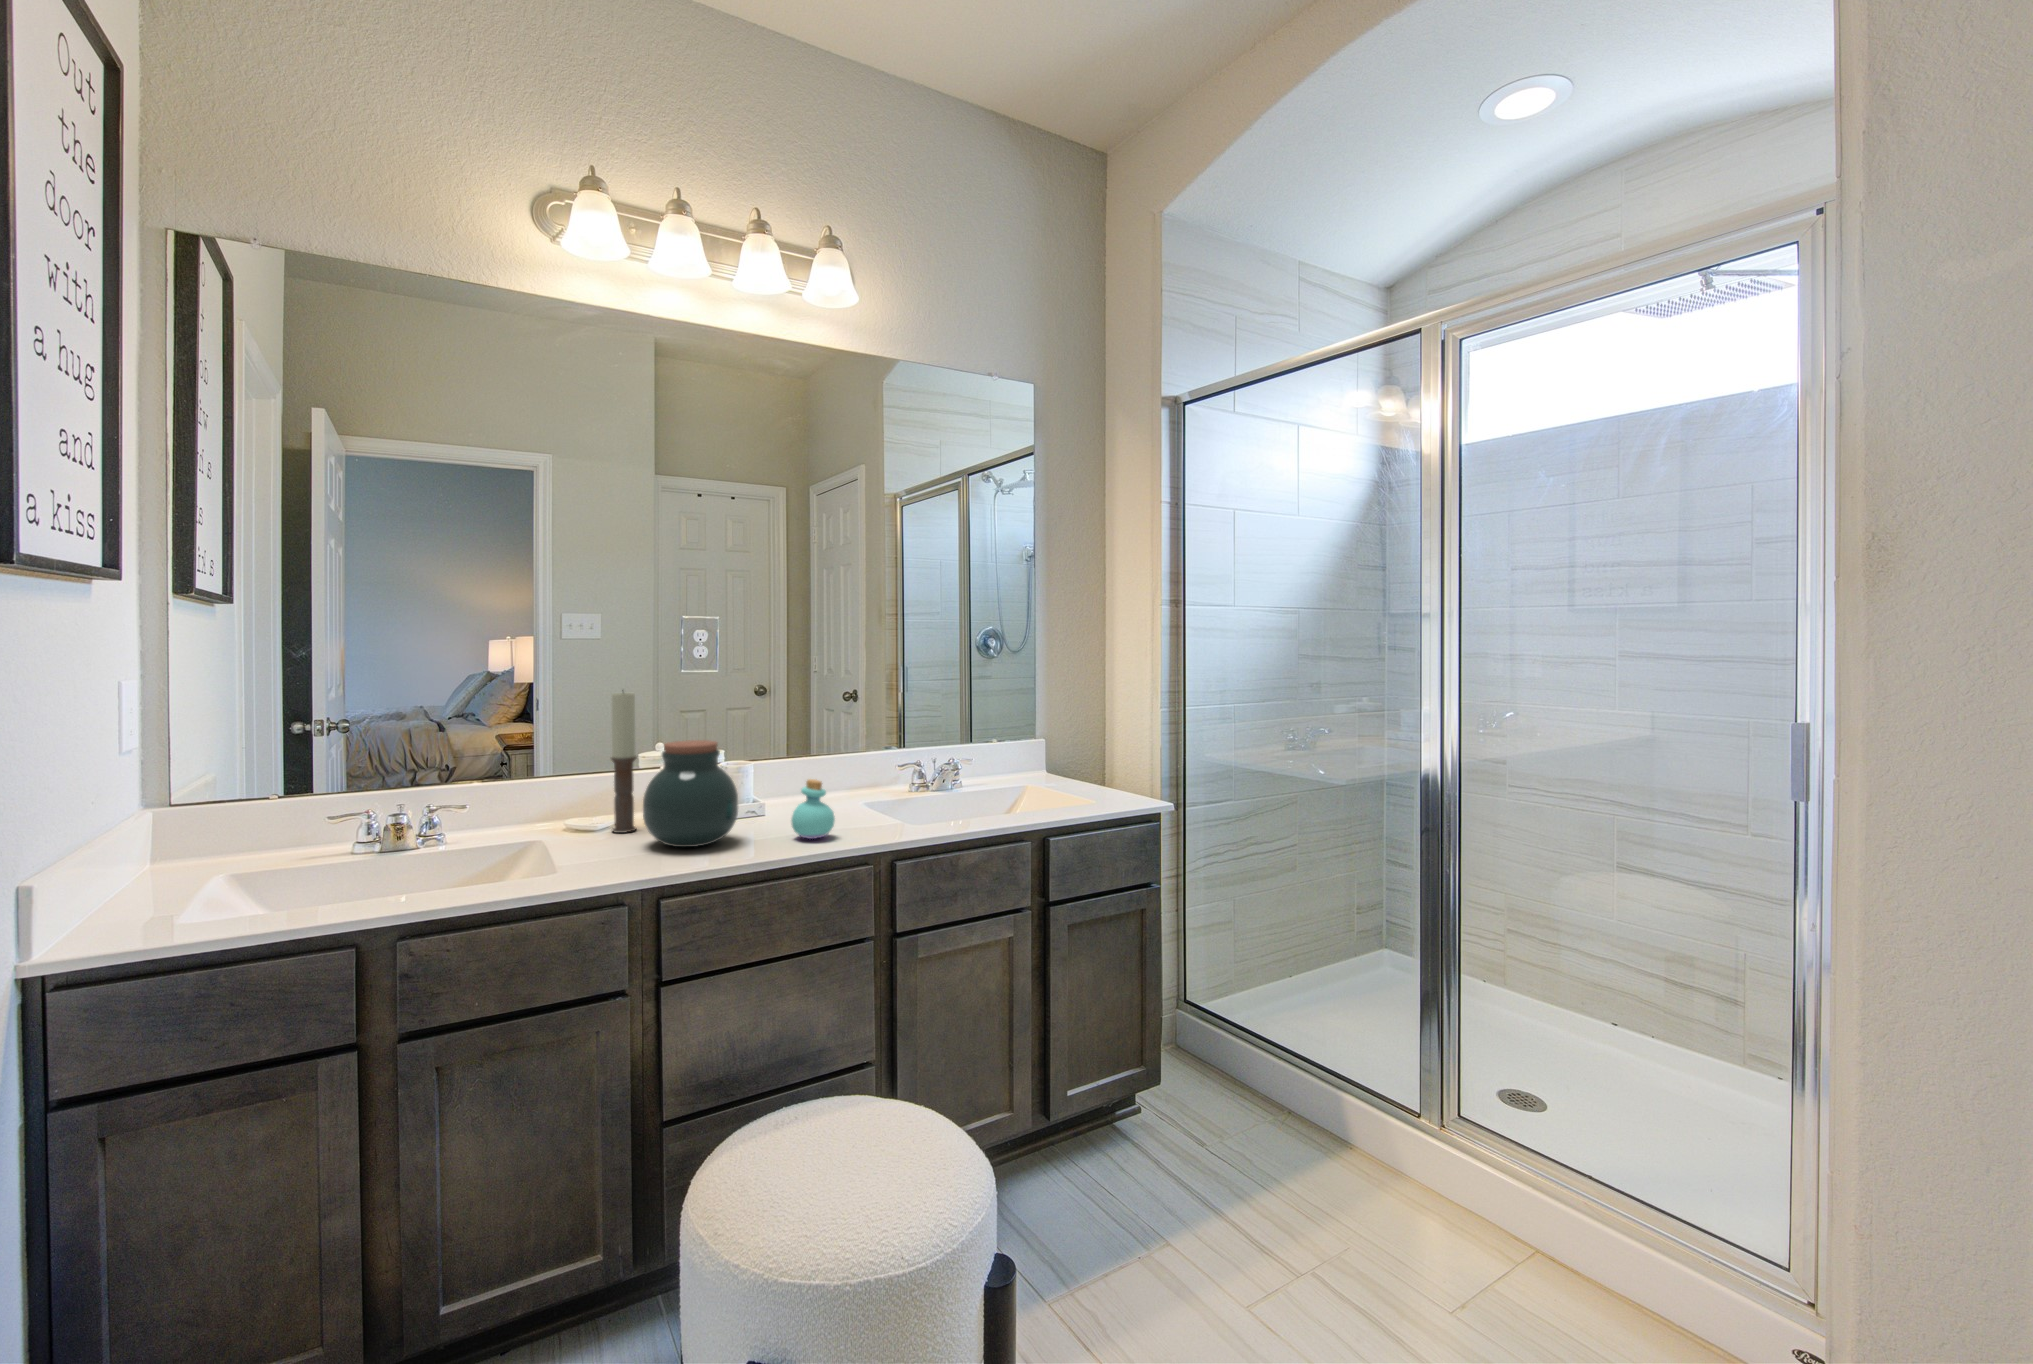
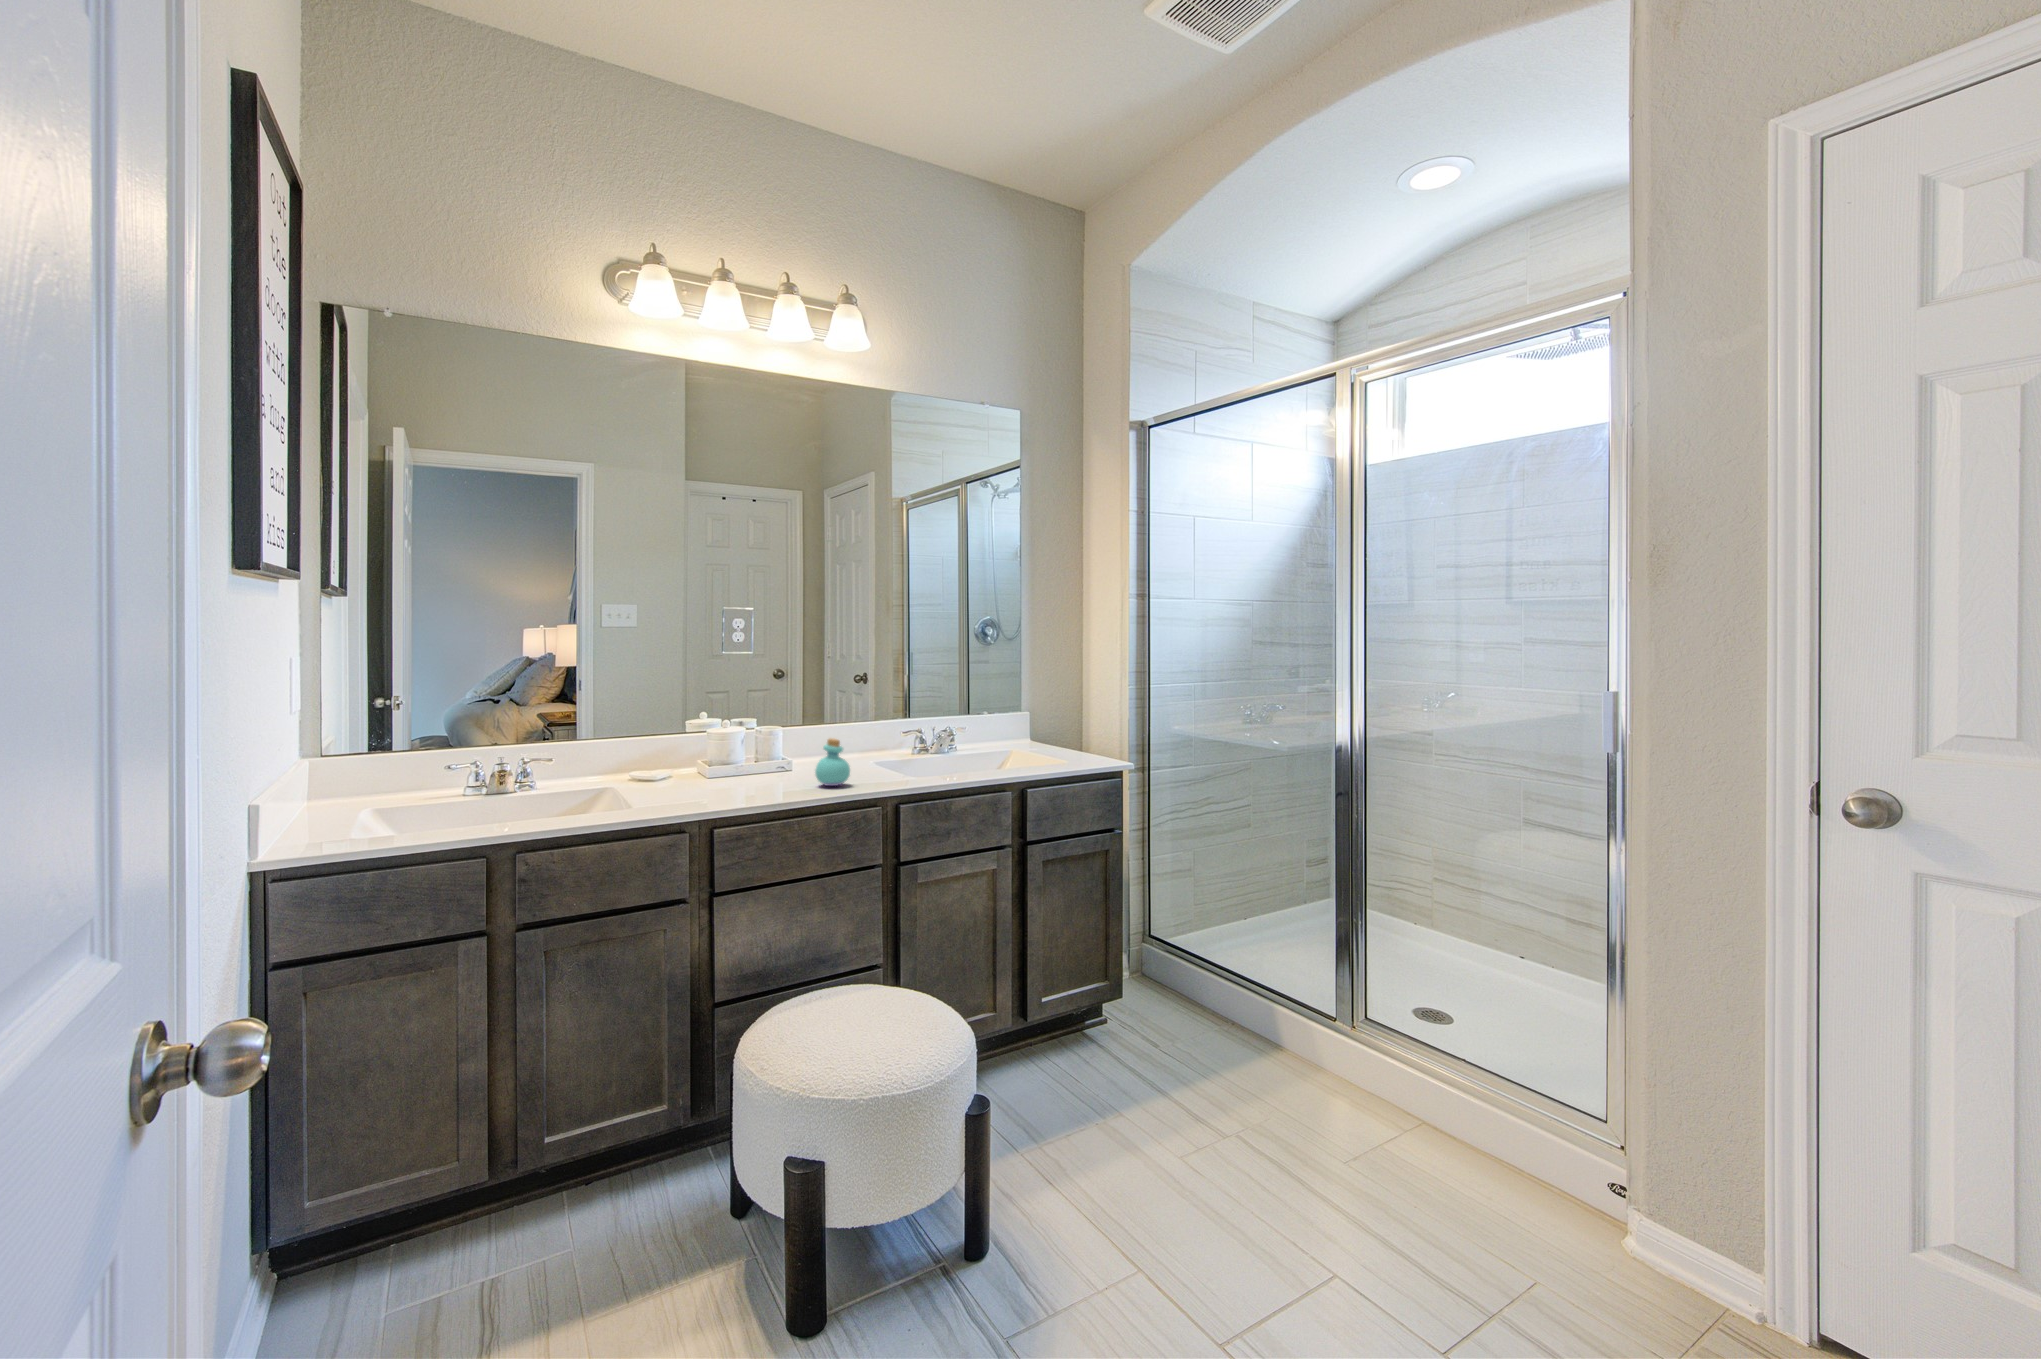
candle: present [611,690,637,833] -> none [670,666,690,782]
jar: present [643,740,738,847] -> none [697,707,773,791]

